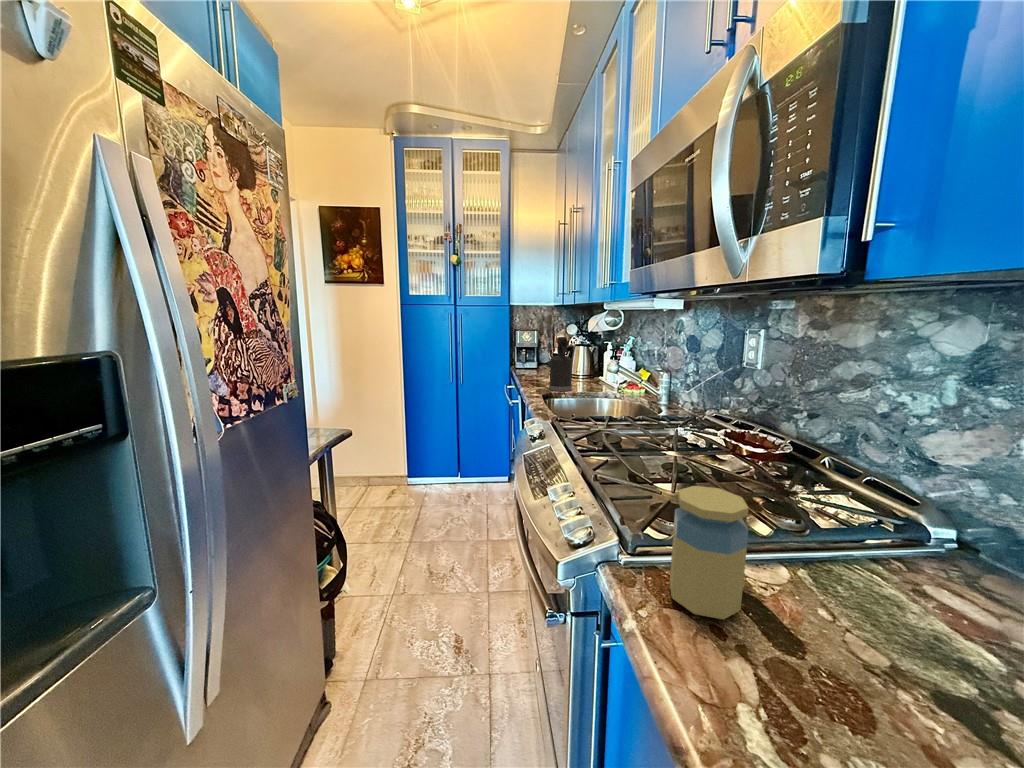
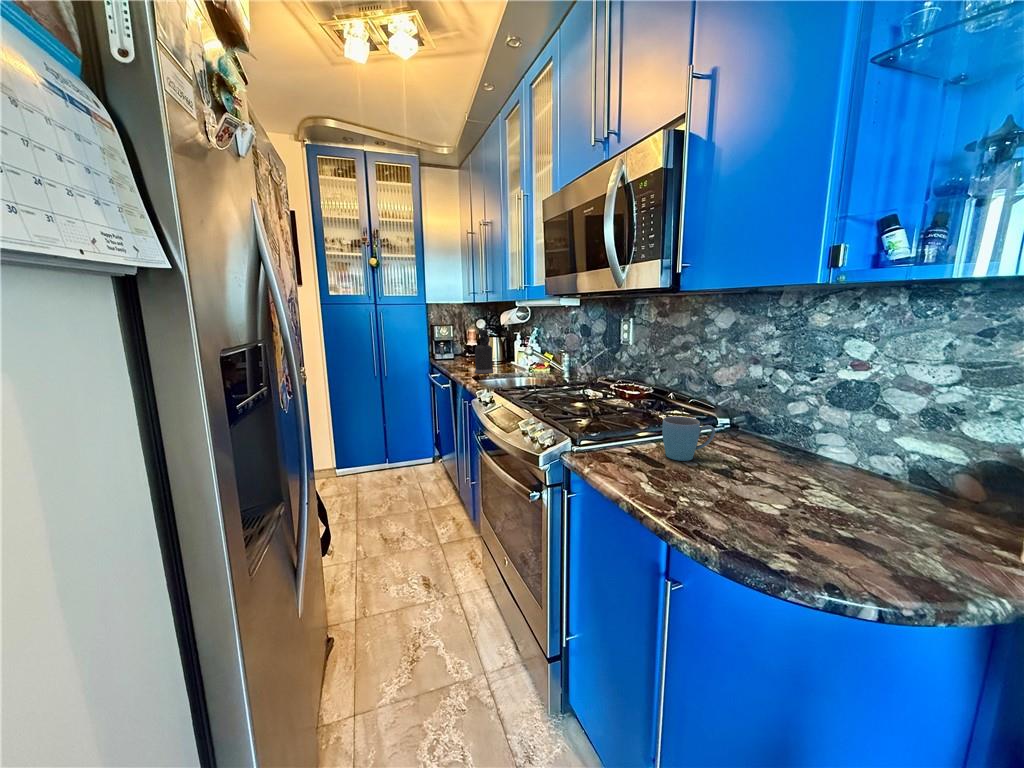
jar: present [670,486,749,619] -> none [604,402,642,466]
mug: none [797,525,927,630] -> present [662,416,715,461]

